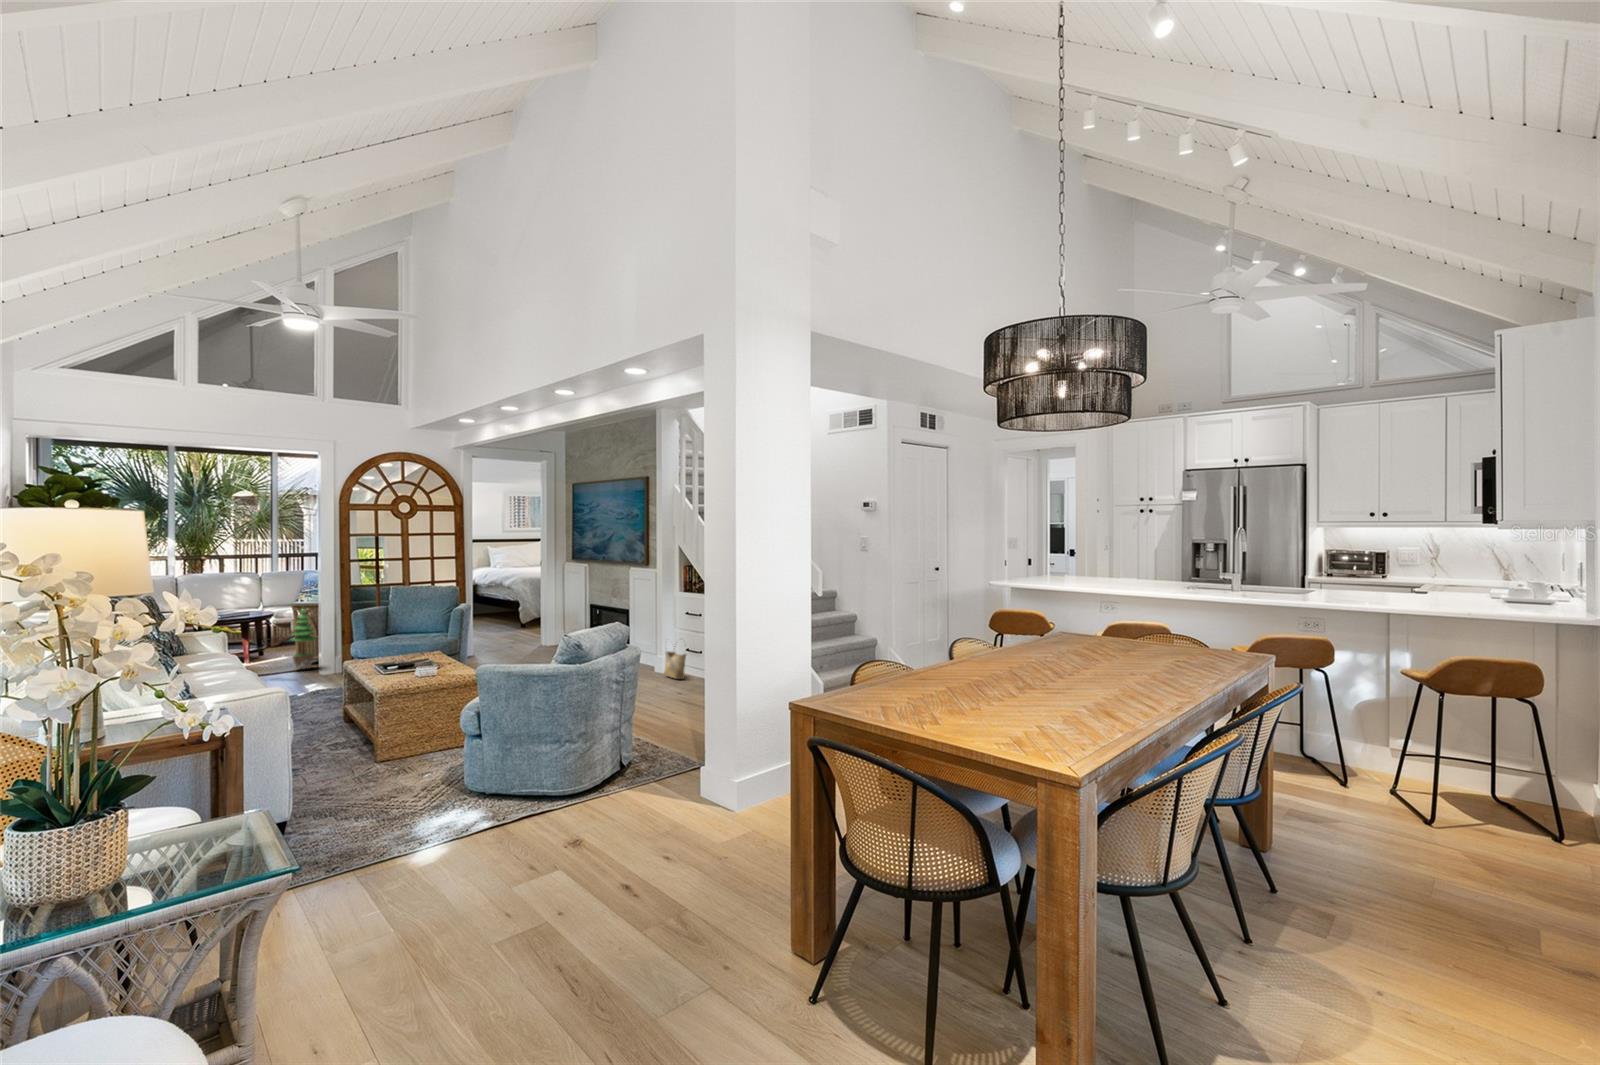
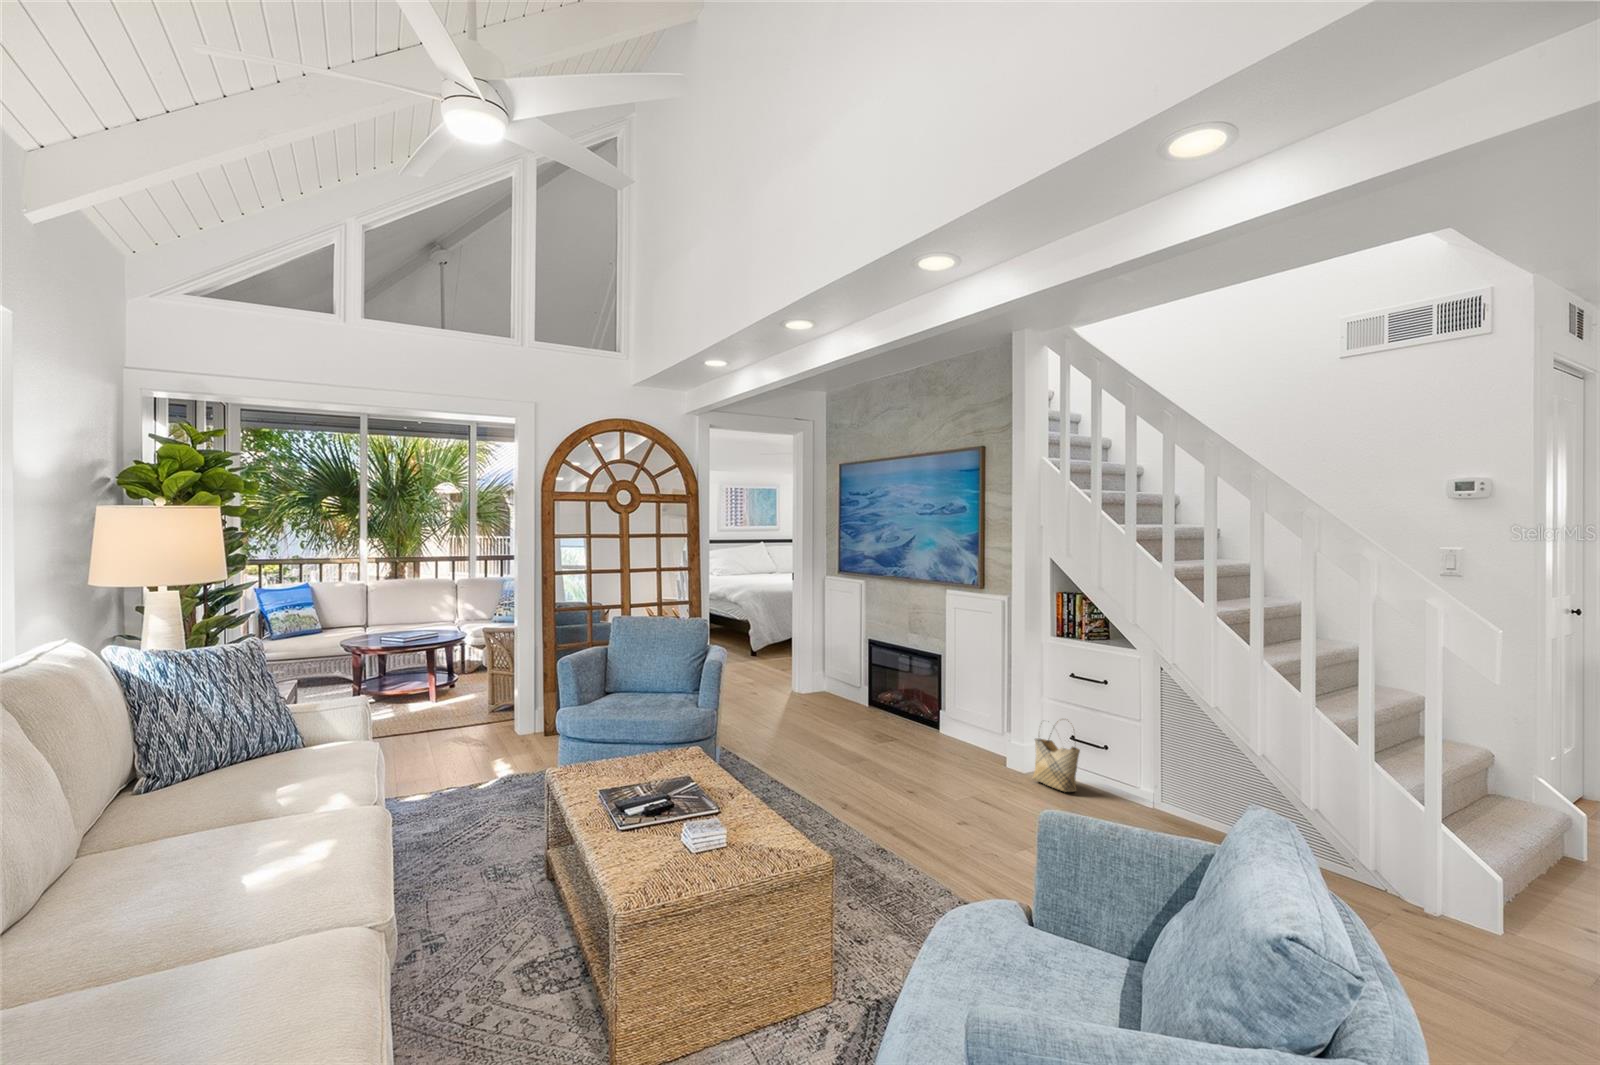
potted tree: present [291,608,316,669] -> none [480,634,514,722]

